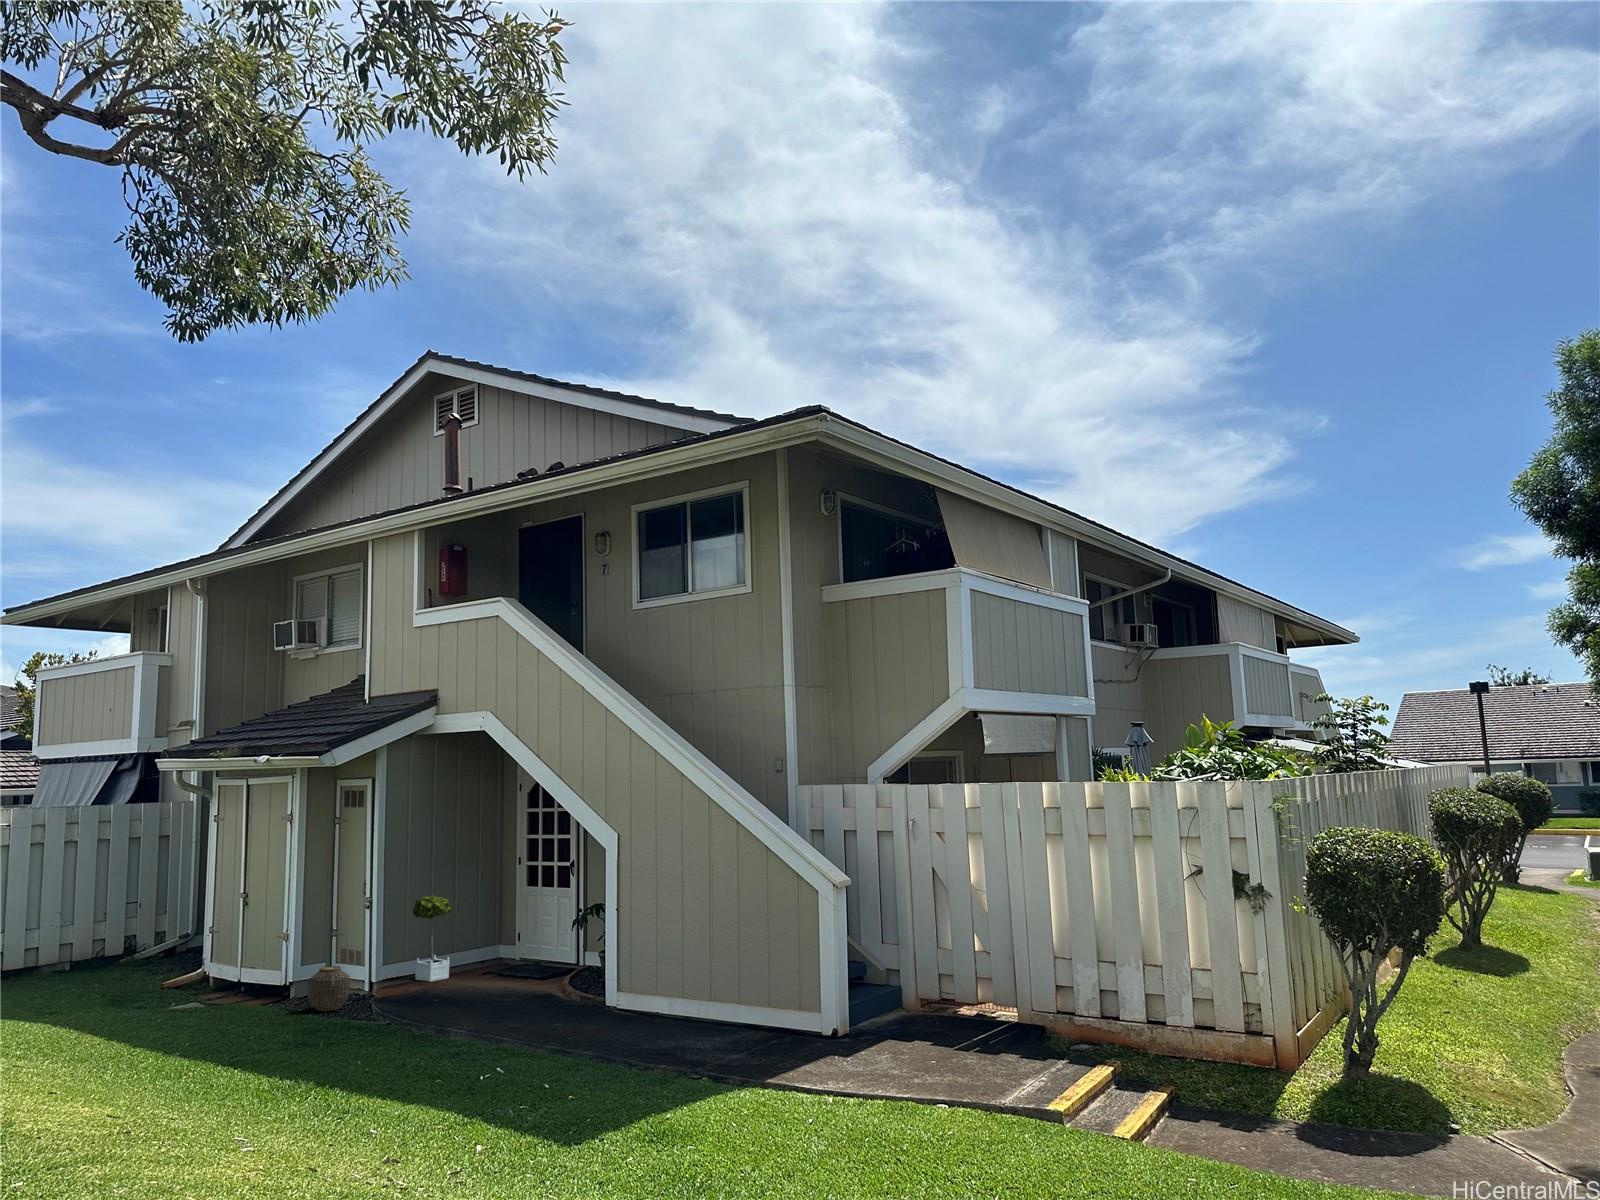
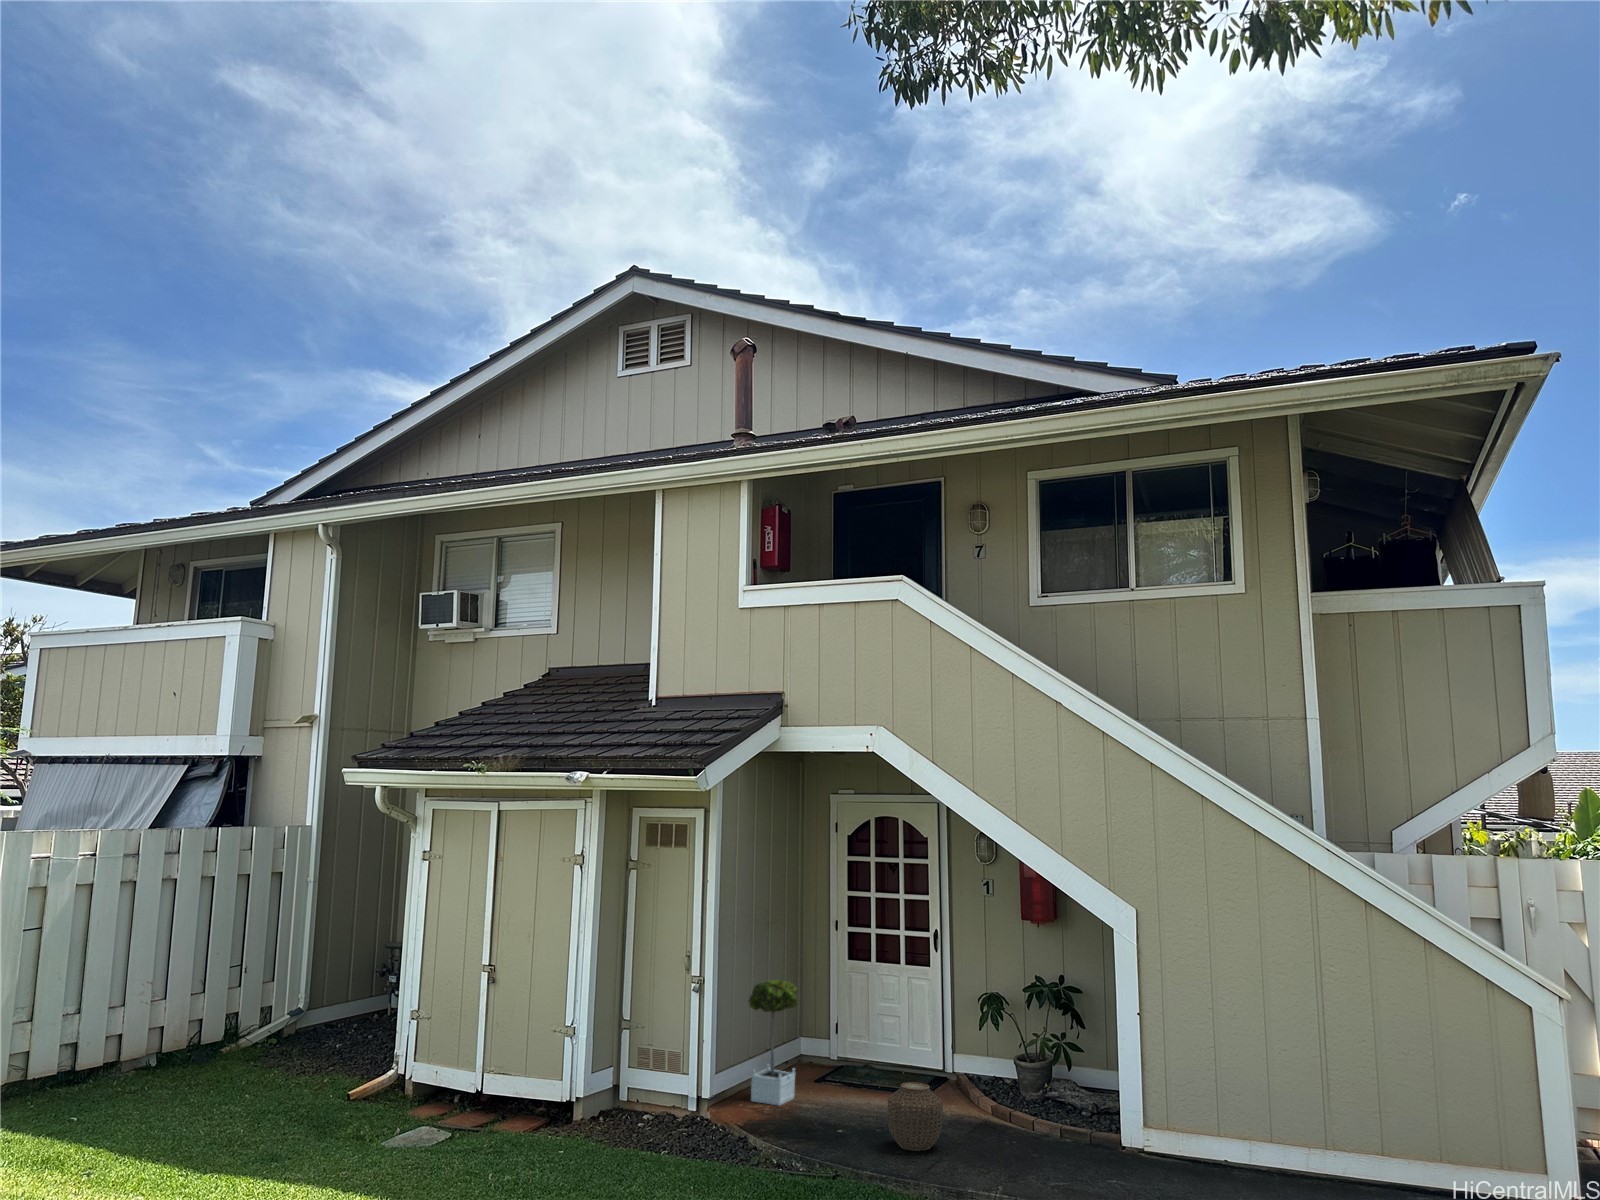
woven basket: present [308,966,350,1011] -> present [887,1082,943,1151]

